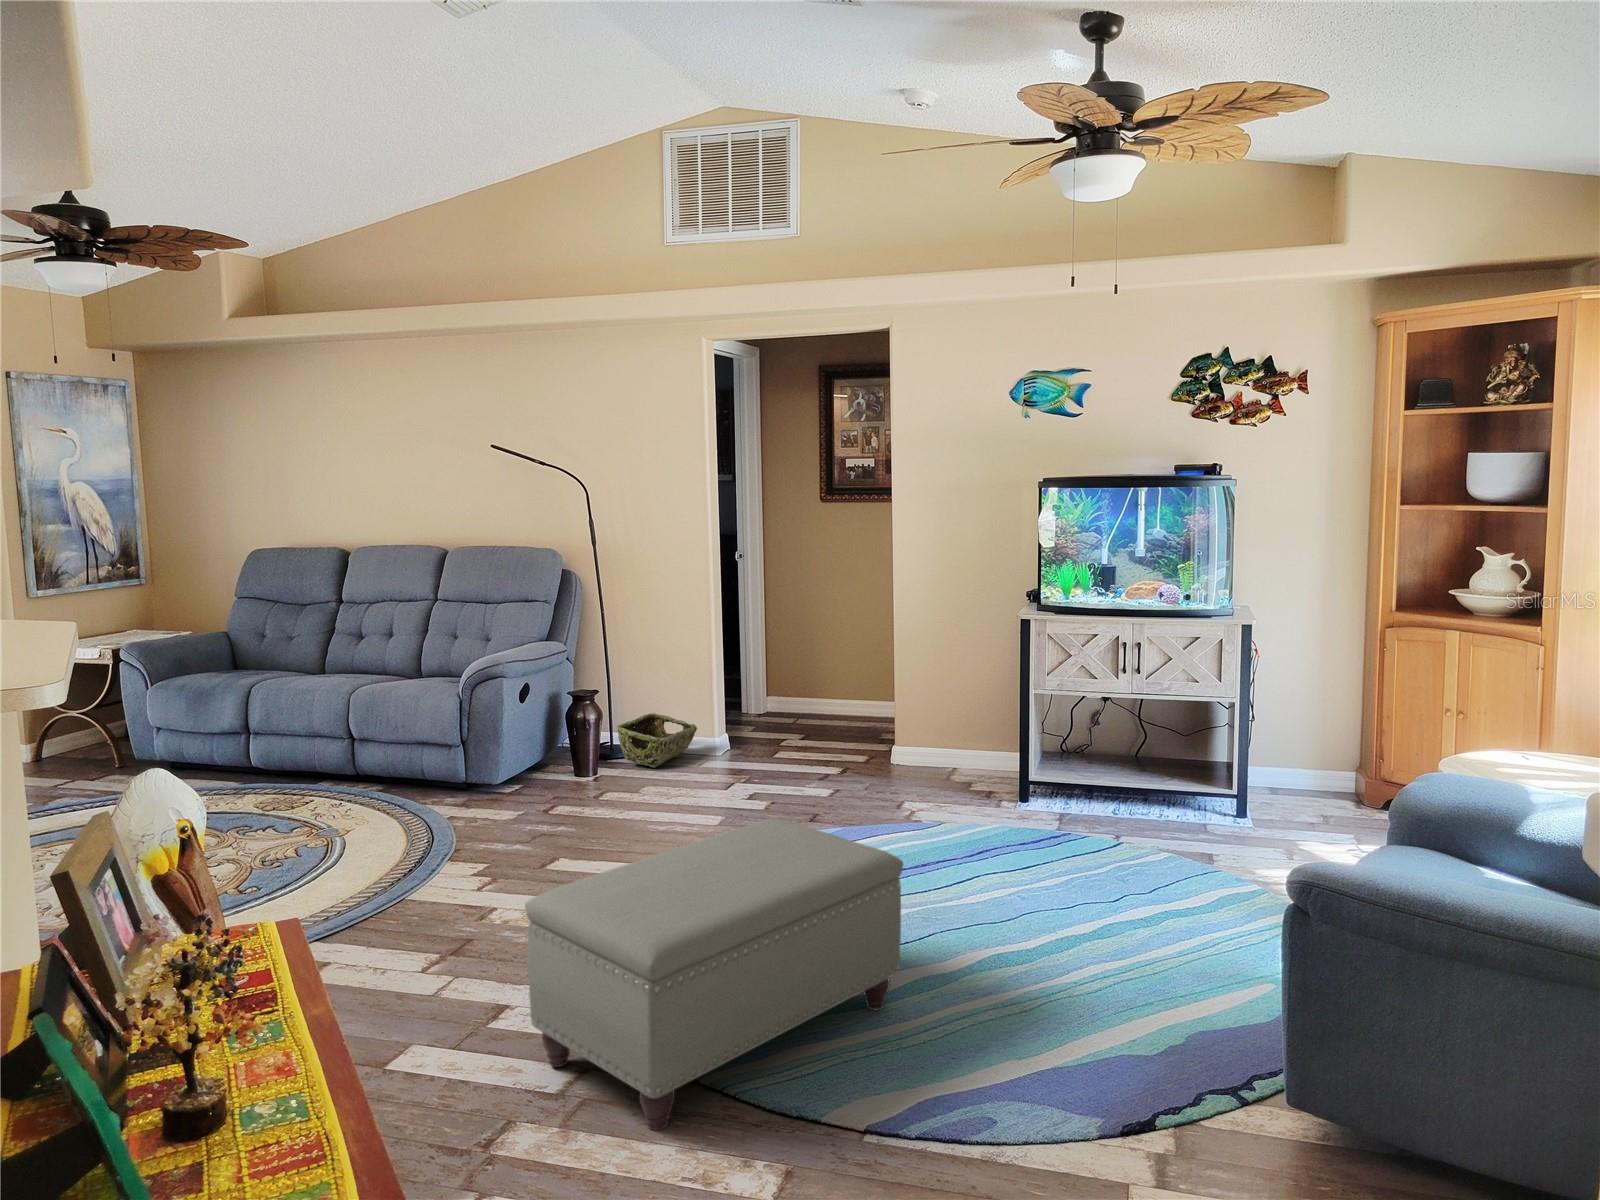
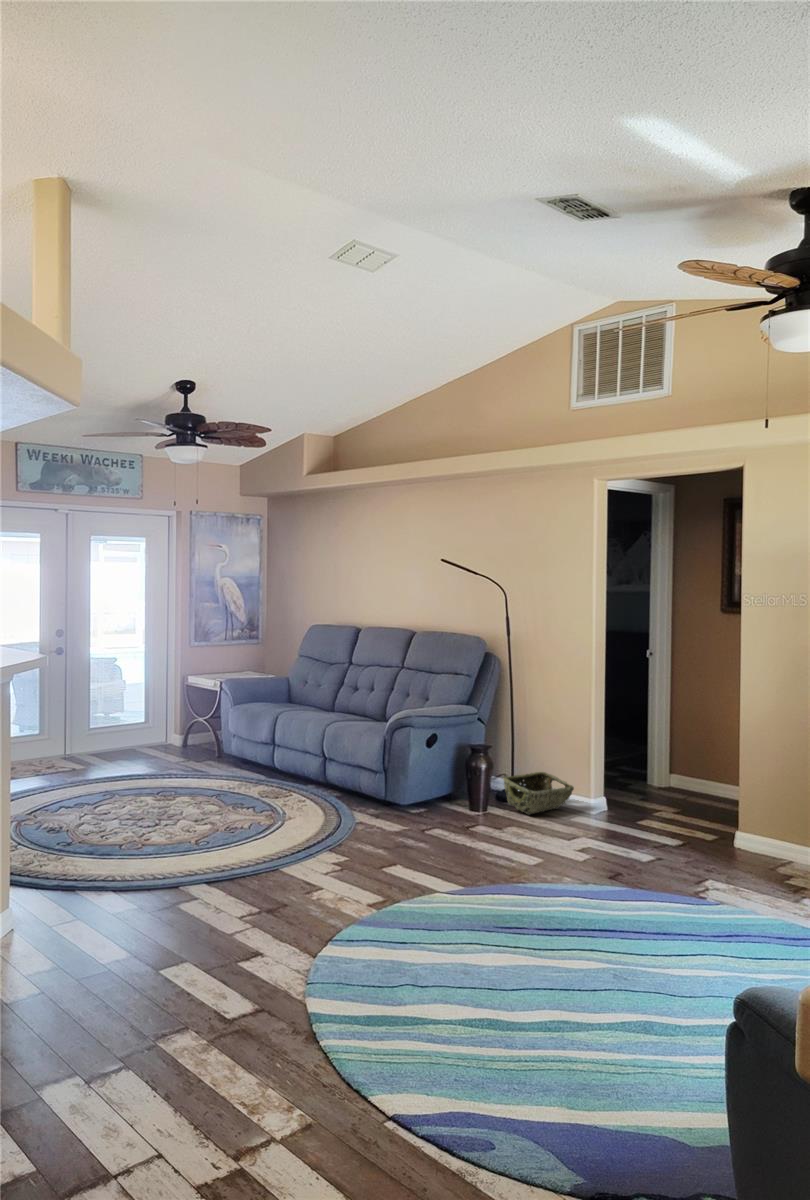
ottoman: present [525,819,904,1130] -> none [233,855,527,1065]

